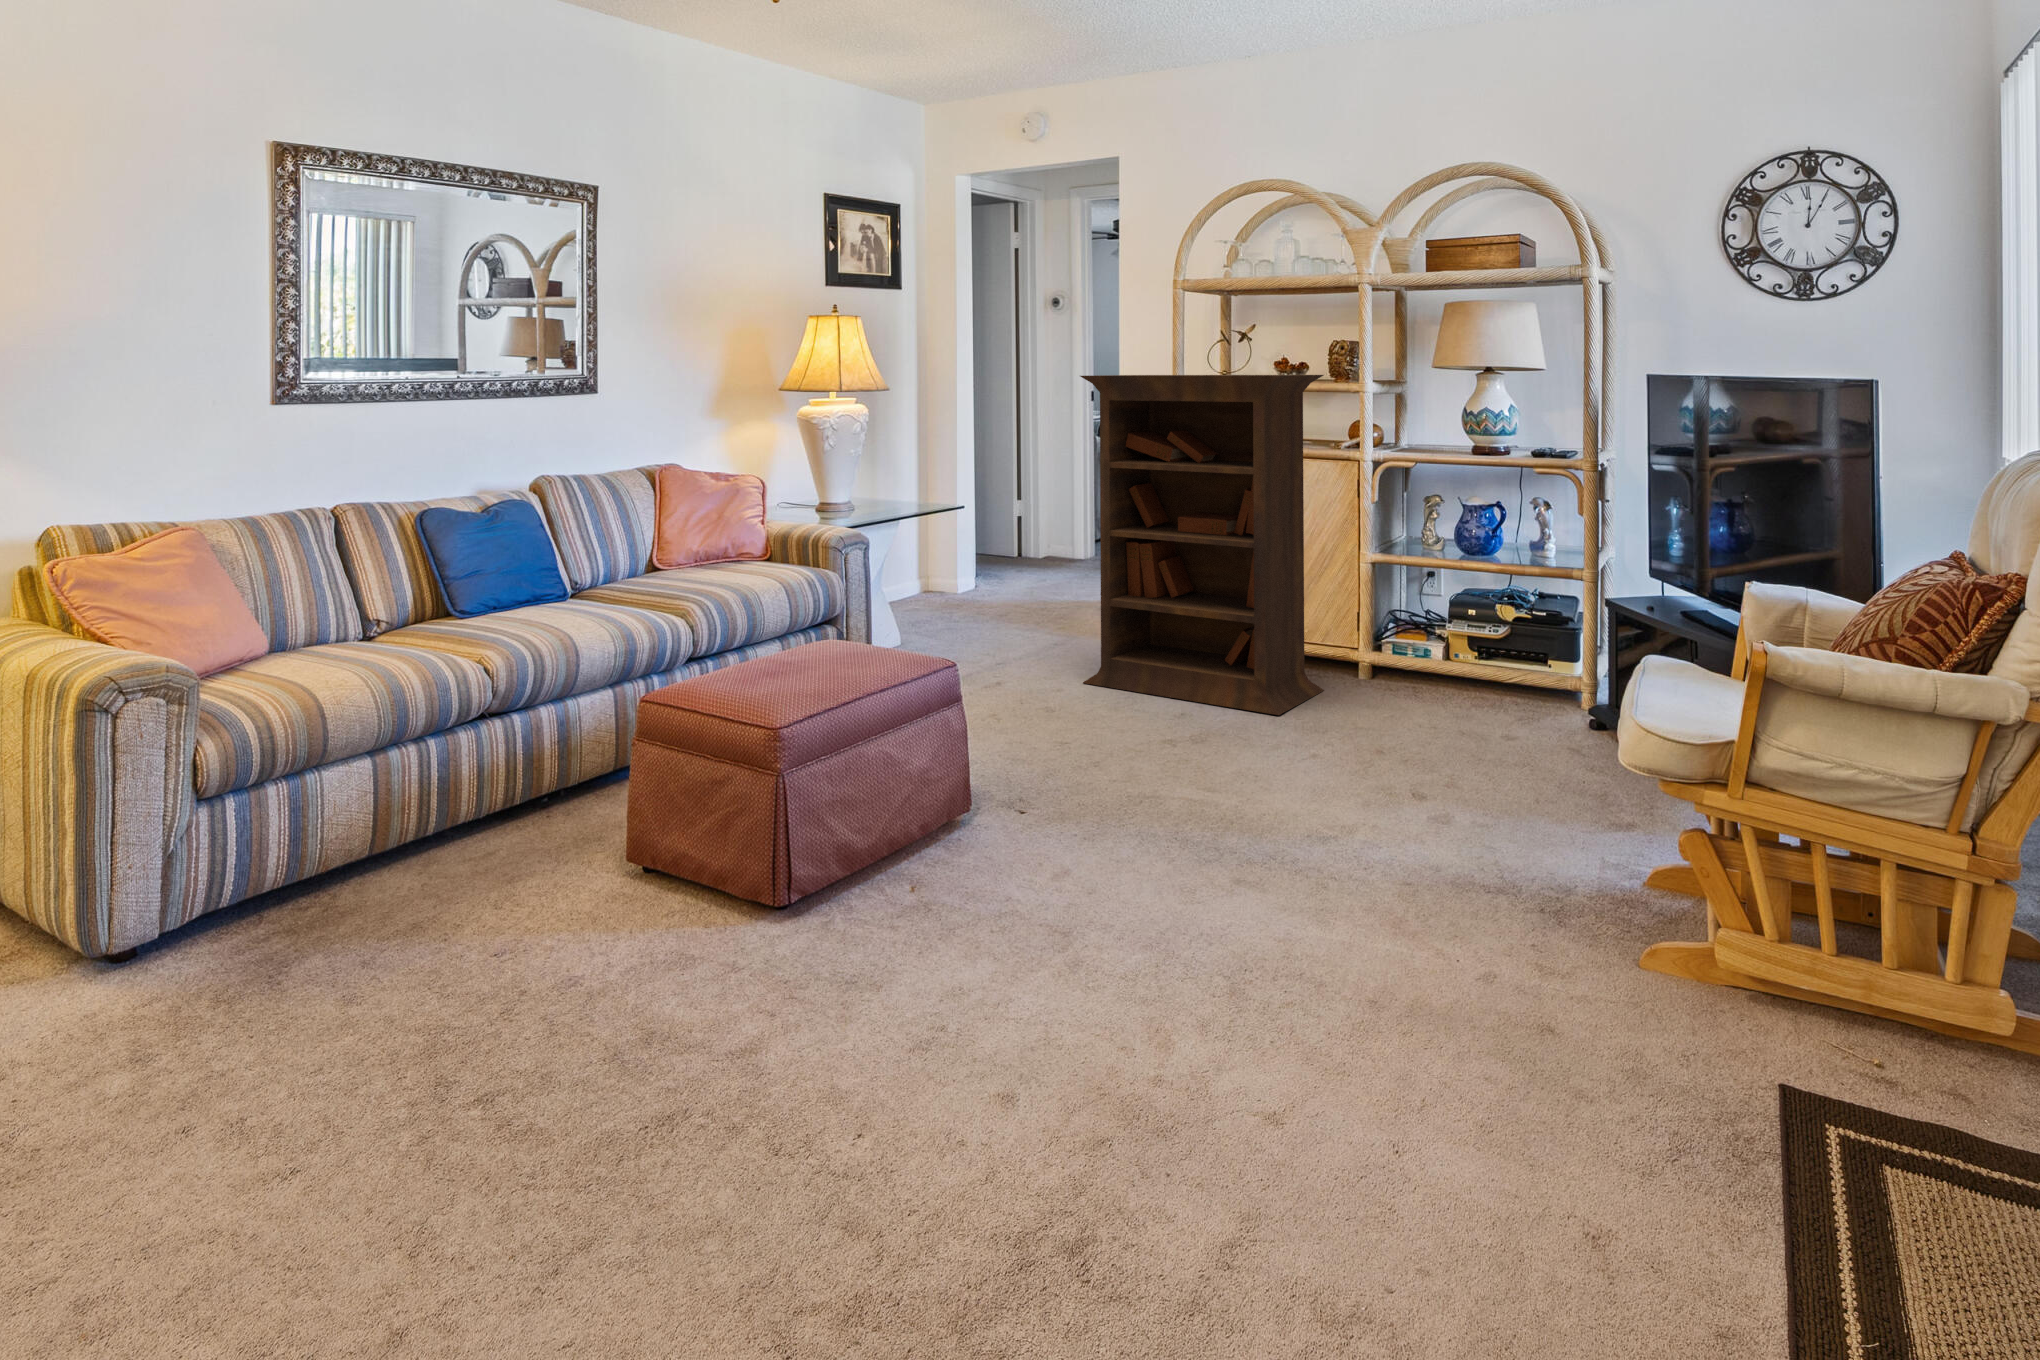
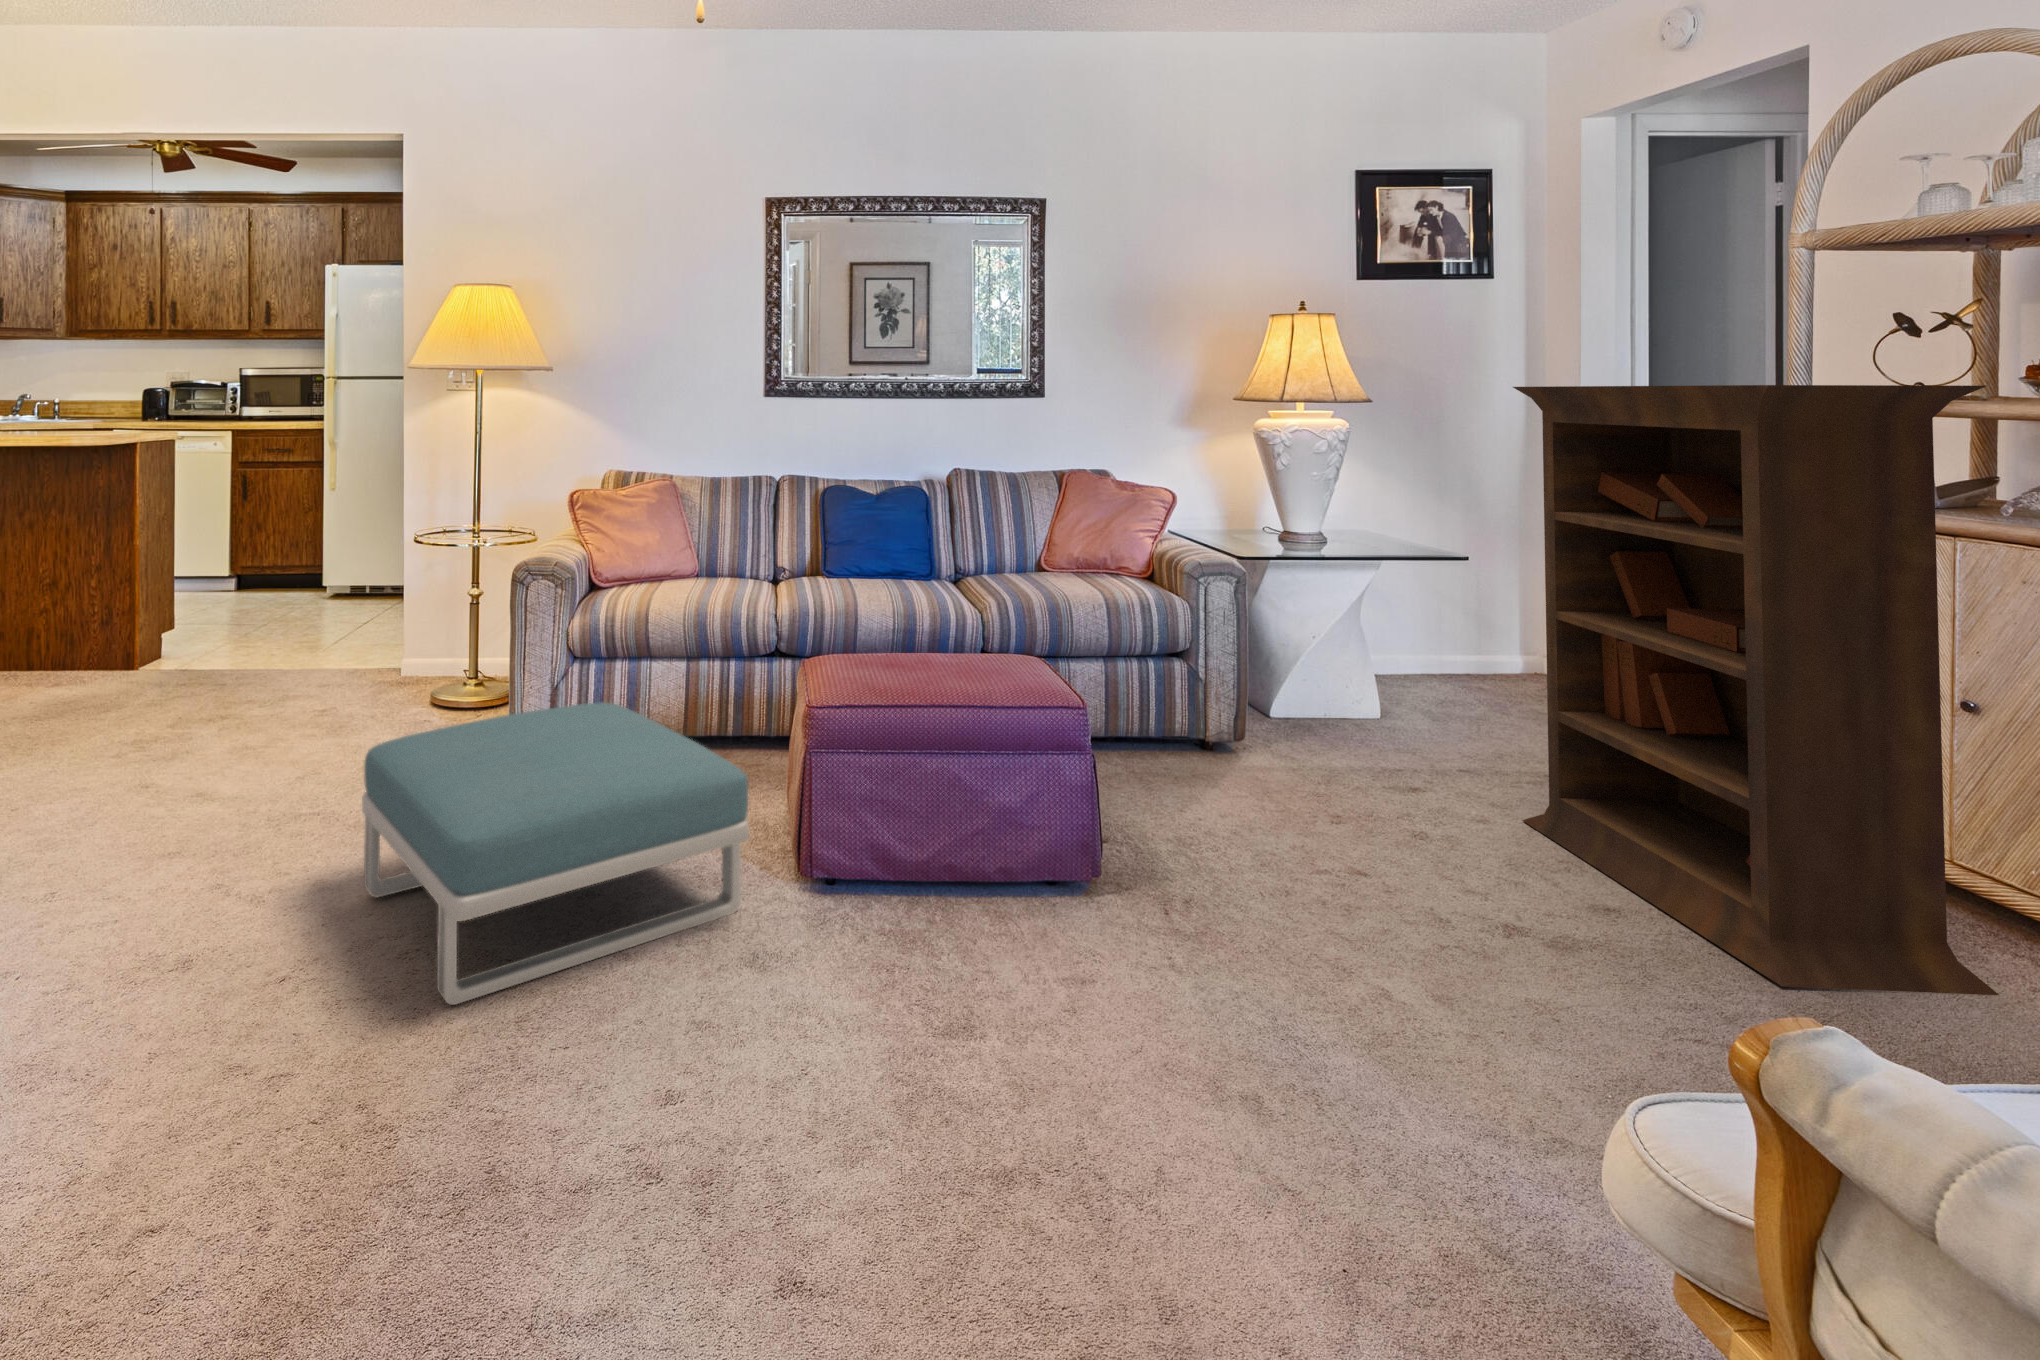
footstool: none [301,790,802,1157] -> present [362,702,749,1005]

